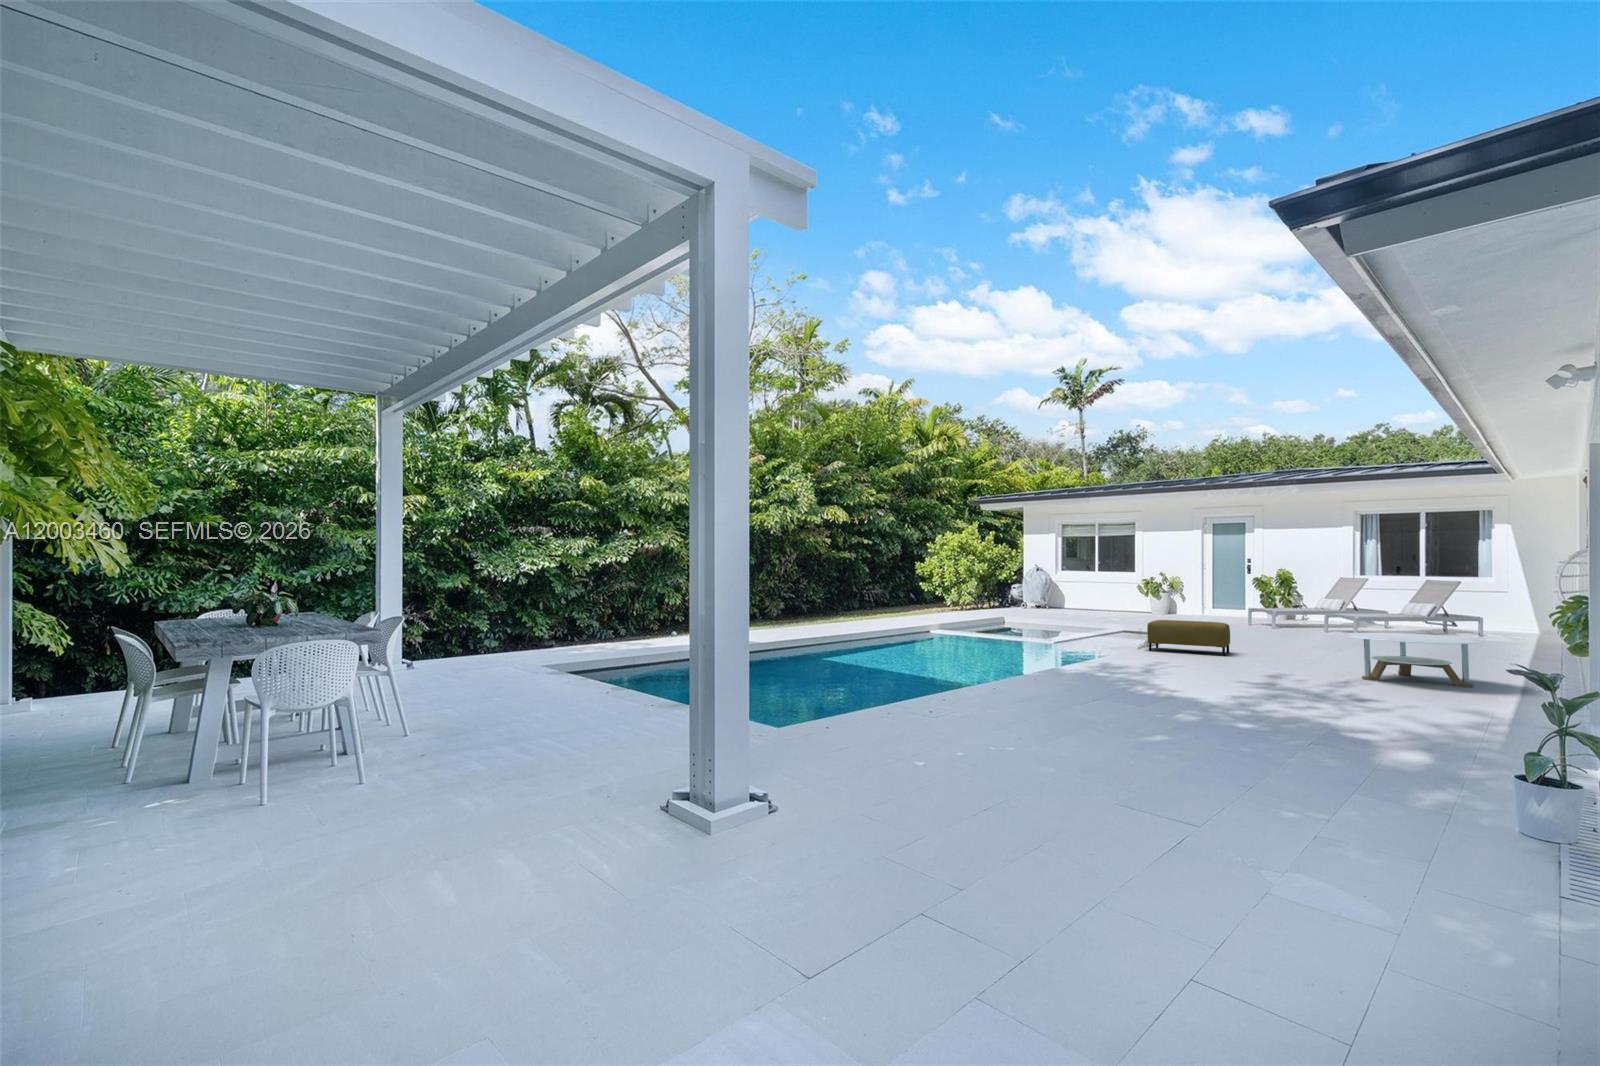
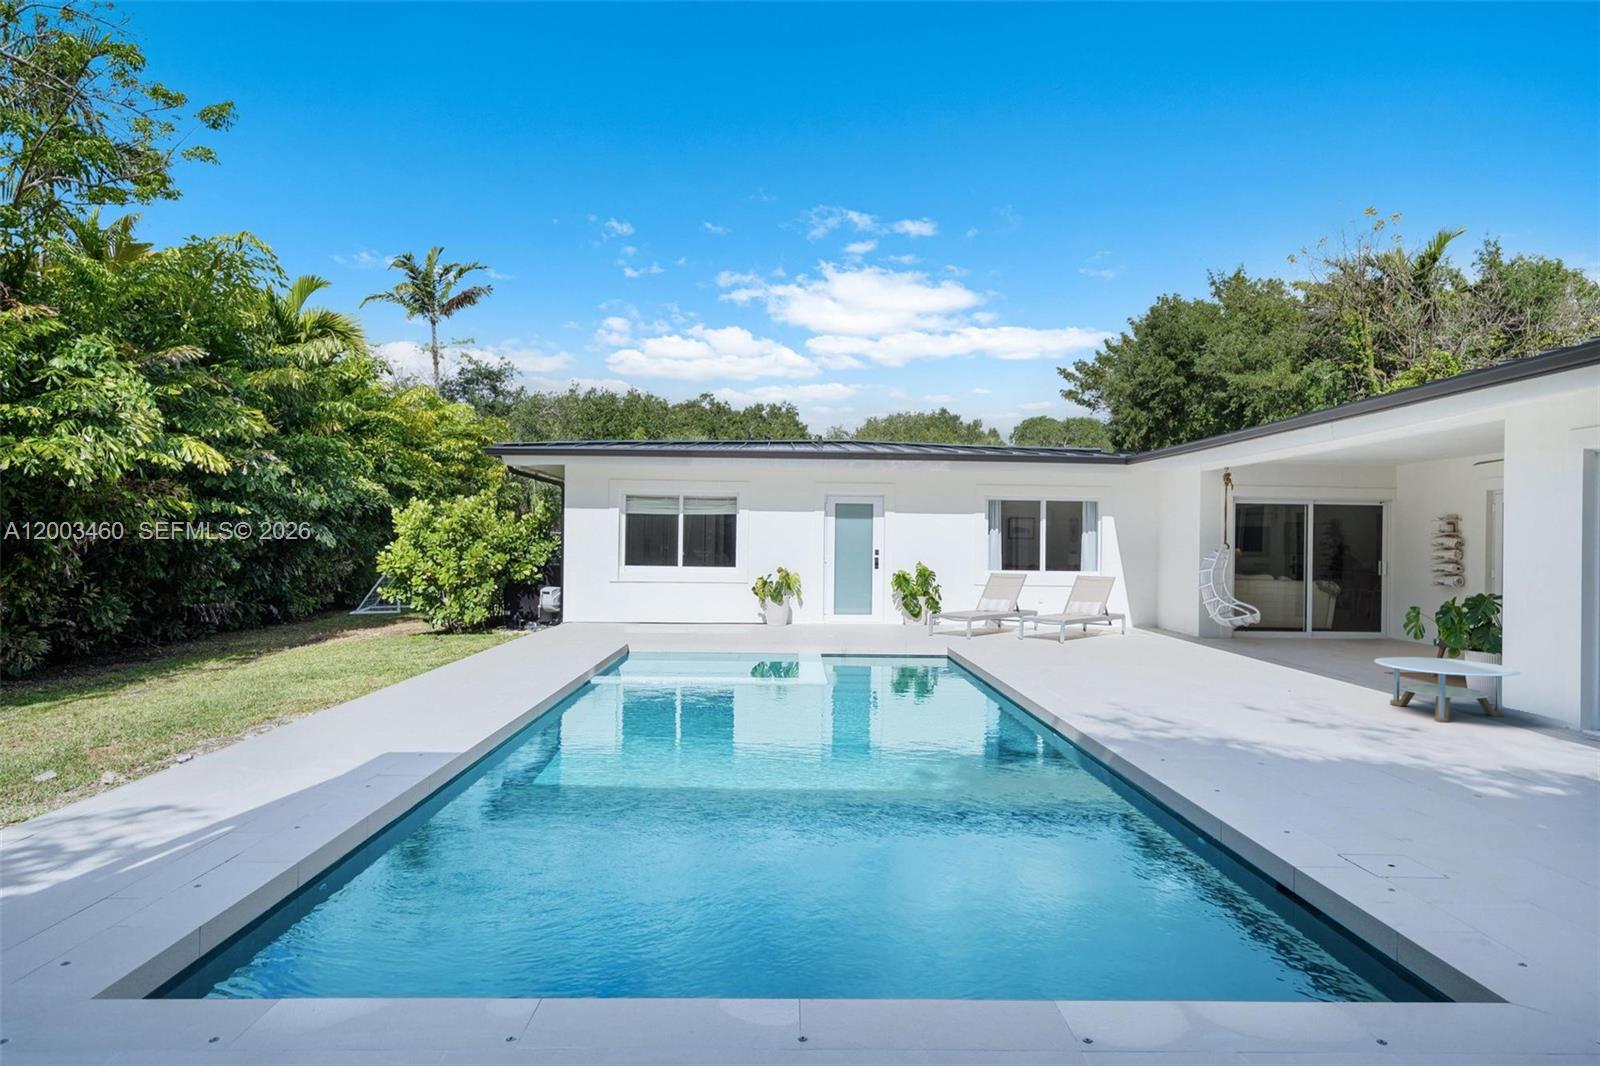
ottoman: present [1147,620,1230,656] -> none [1081,655,1194,707]

